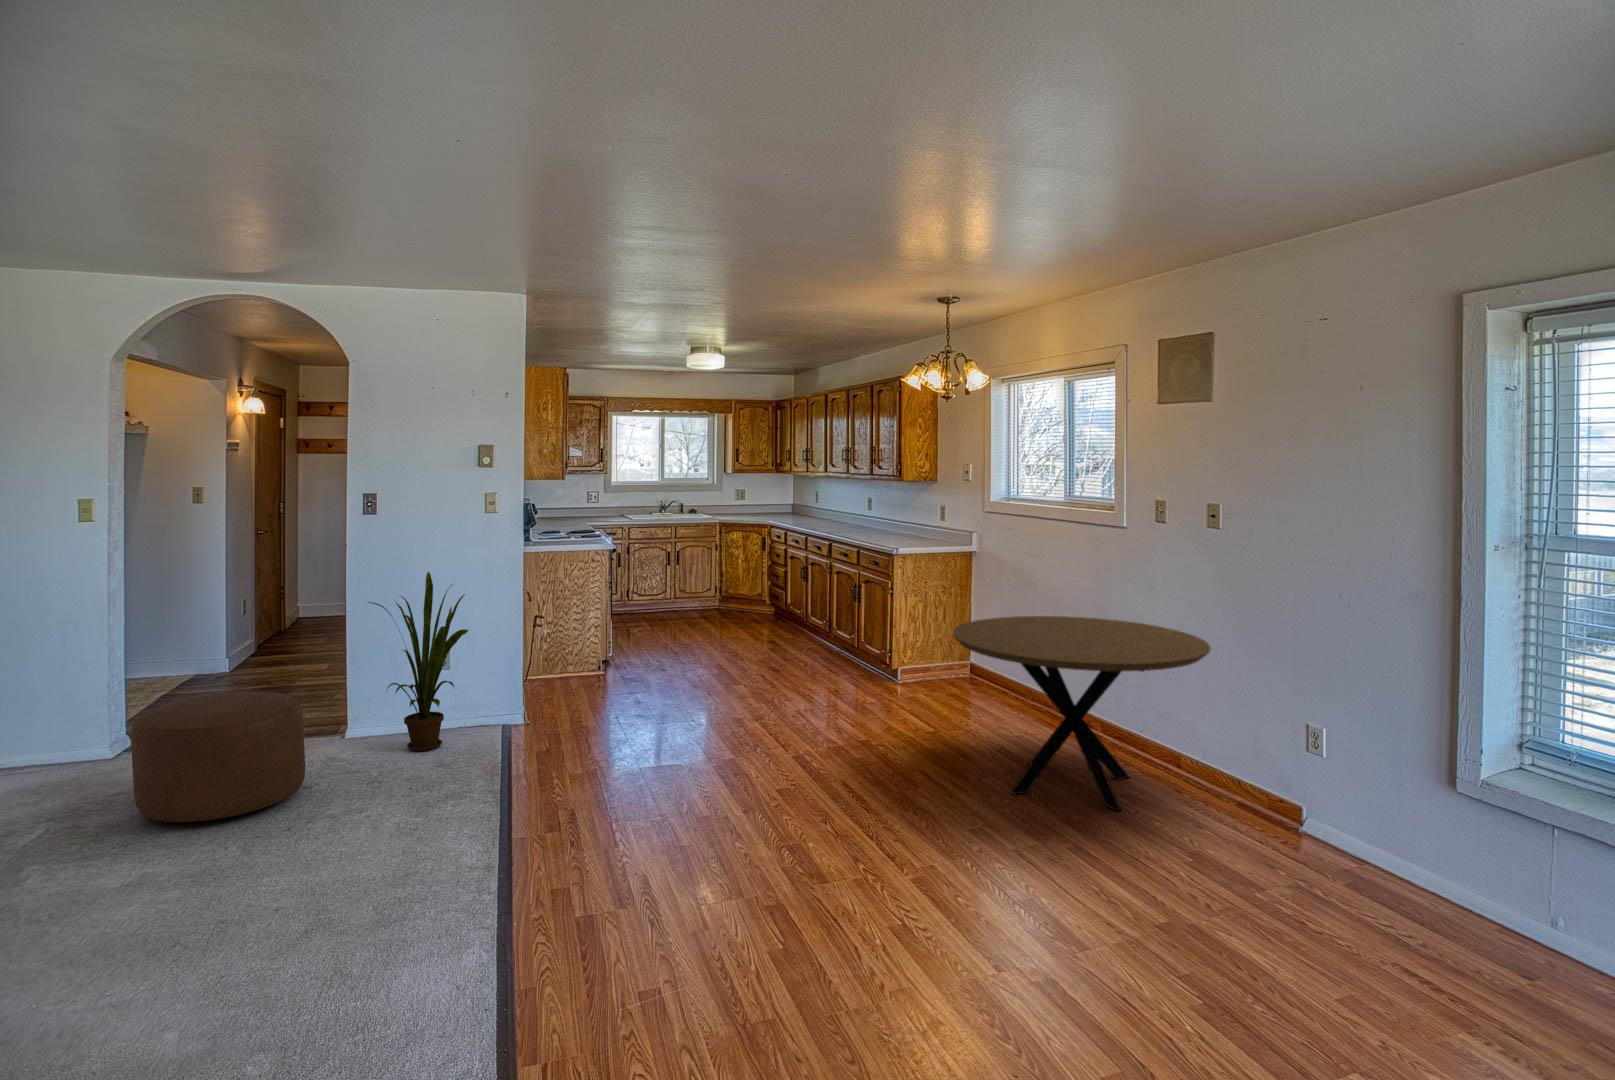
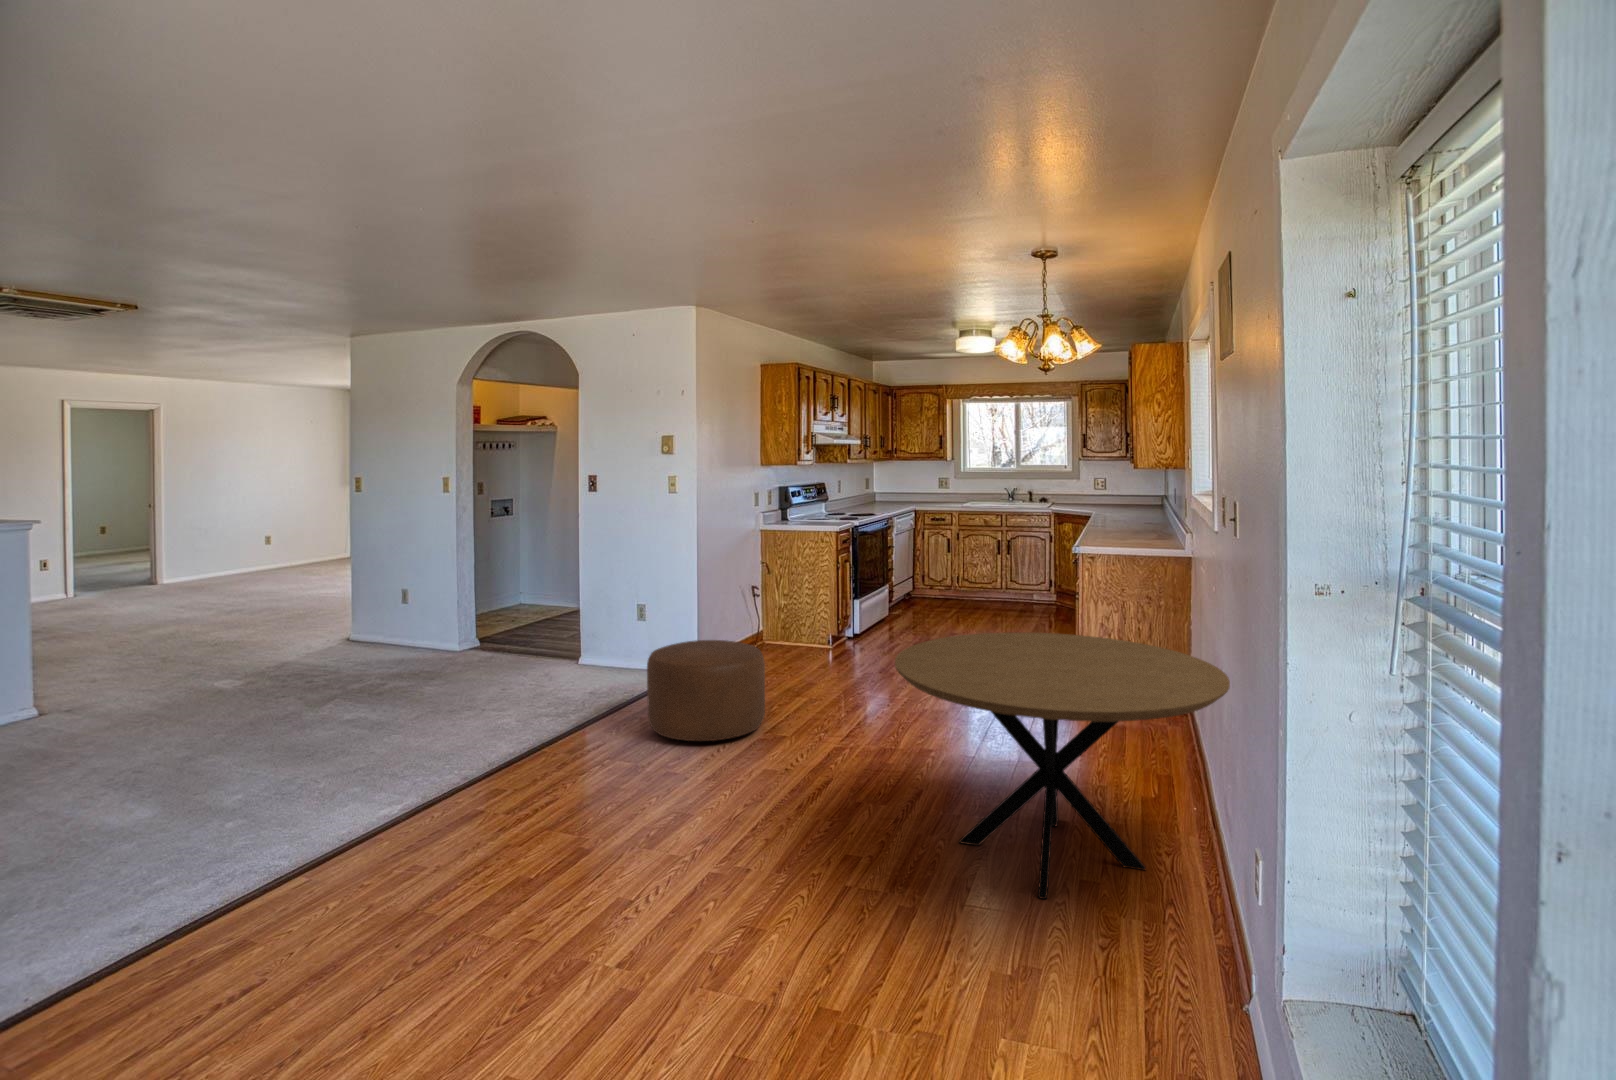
house plant: present [369,572,468,751] -> none [576,541,649,684]
ottoman: present [131,692,305,822] -> present [647,640,765,741]

